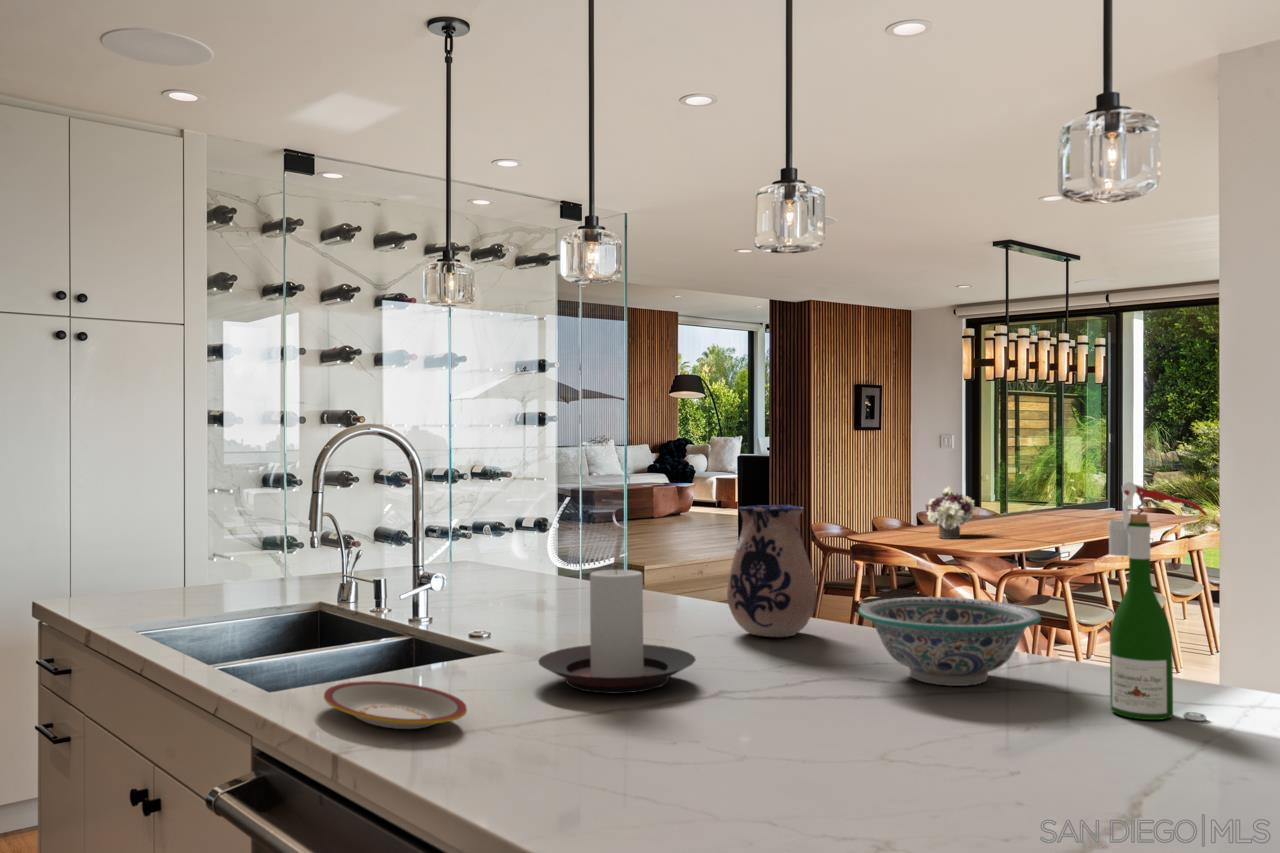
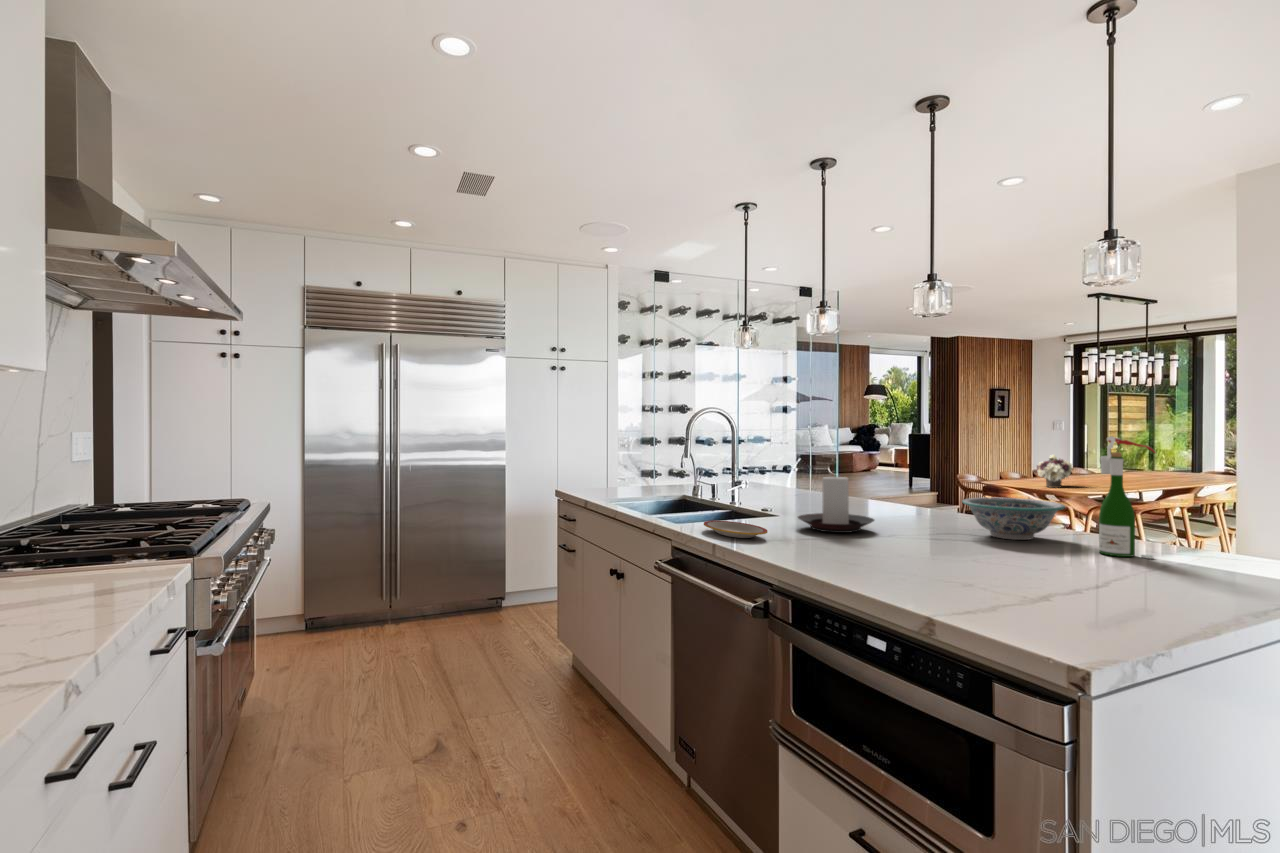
ceramic pitcher: present [727,505,817,637] -> none [893,451,943,518]

